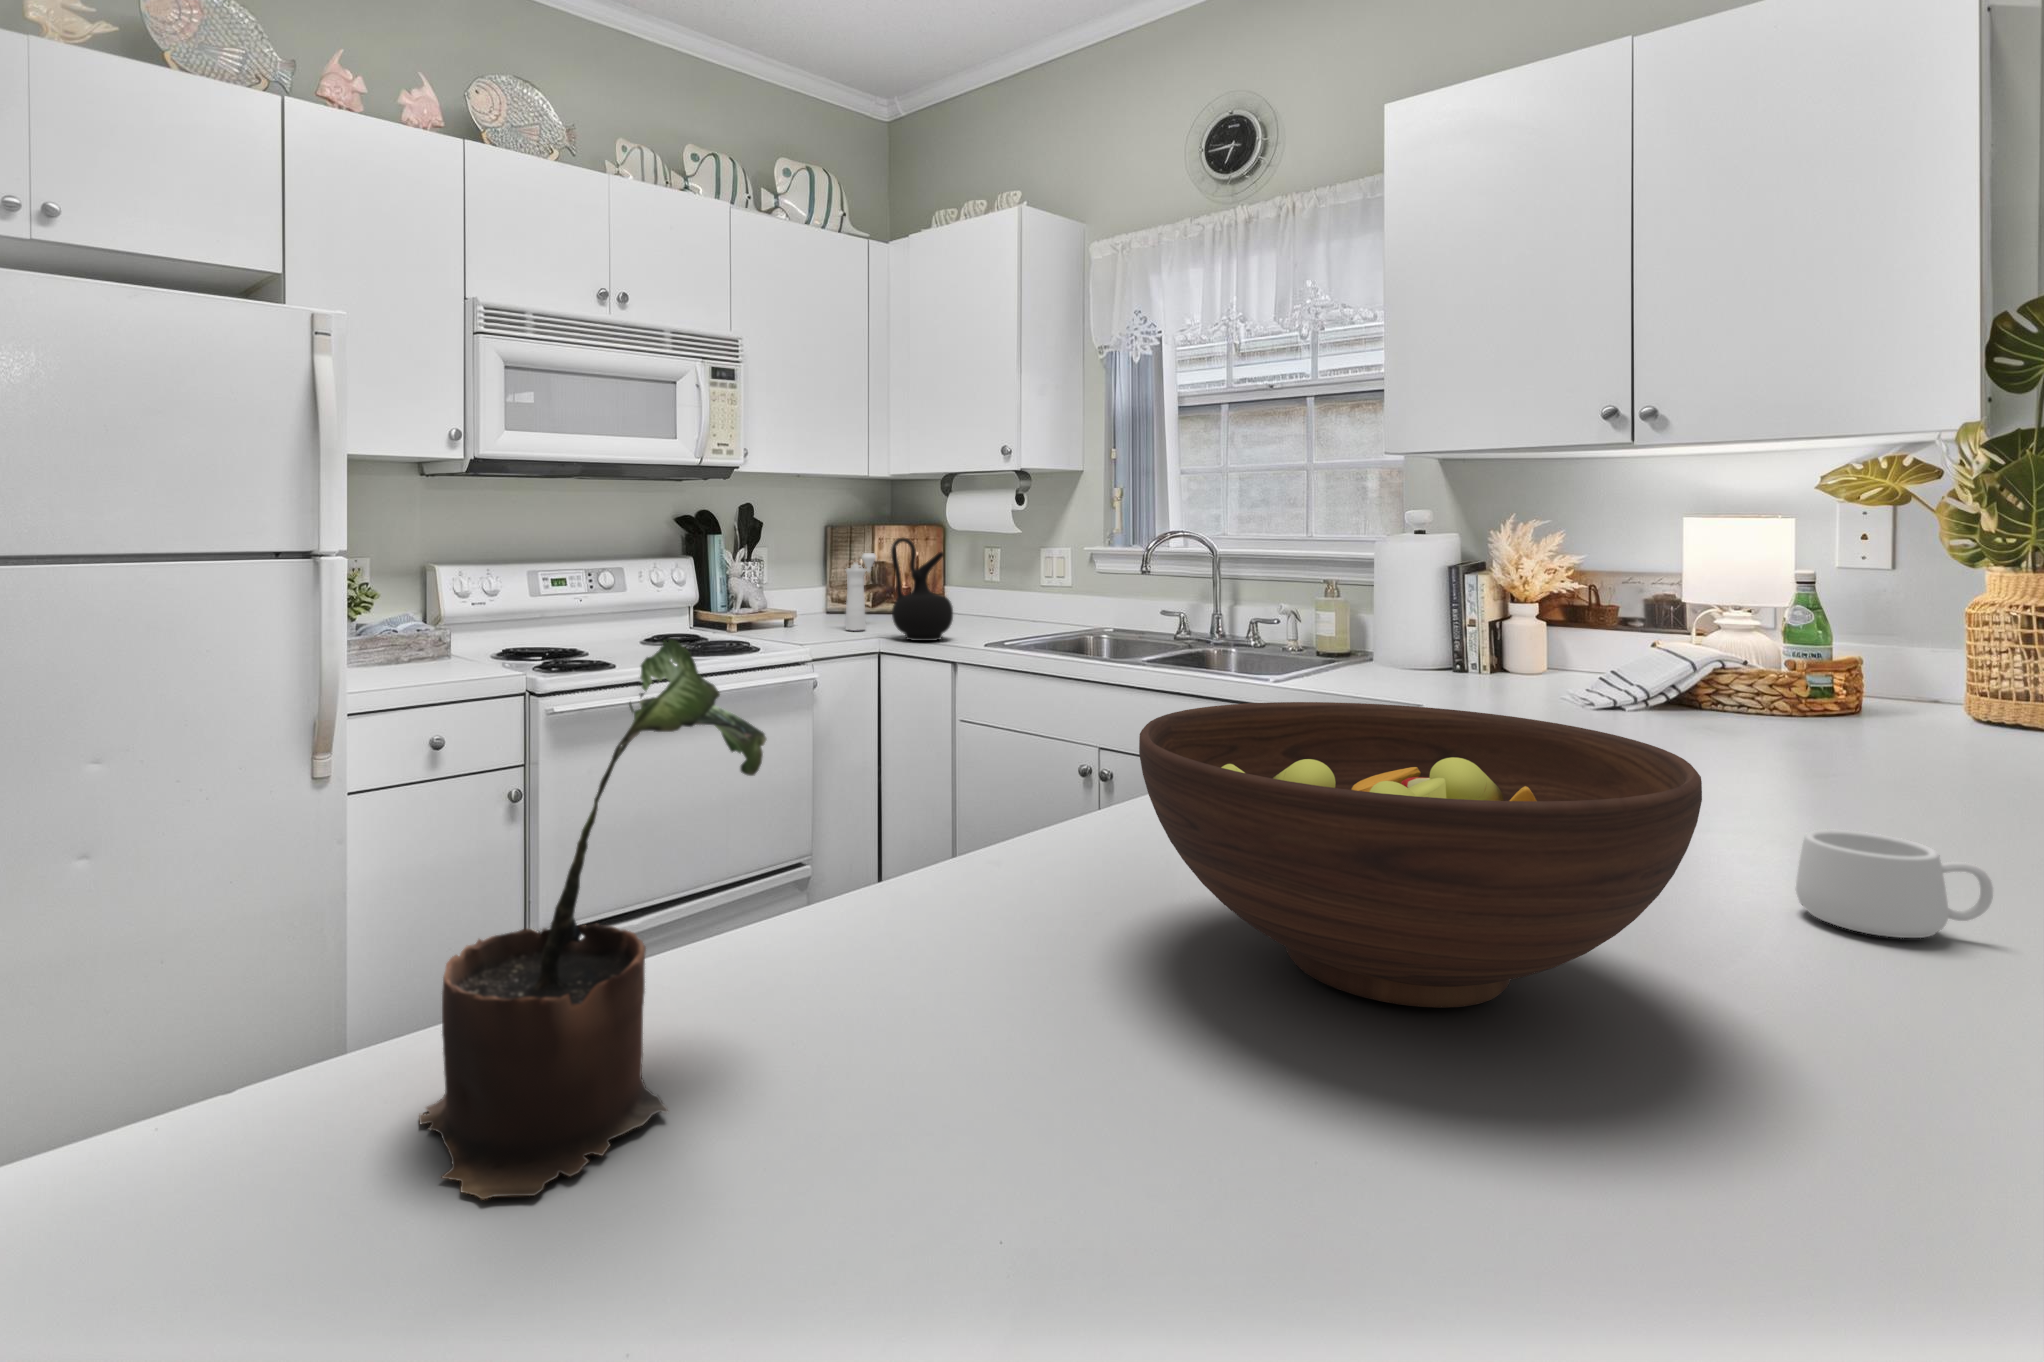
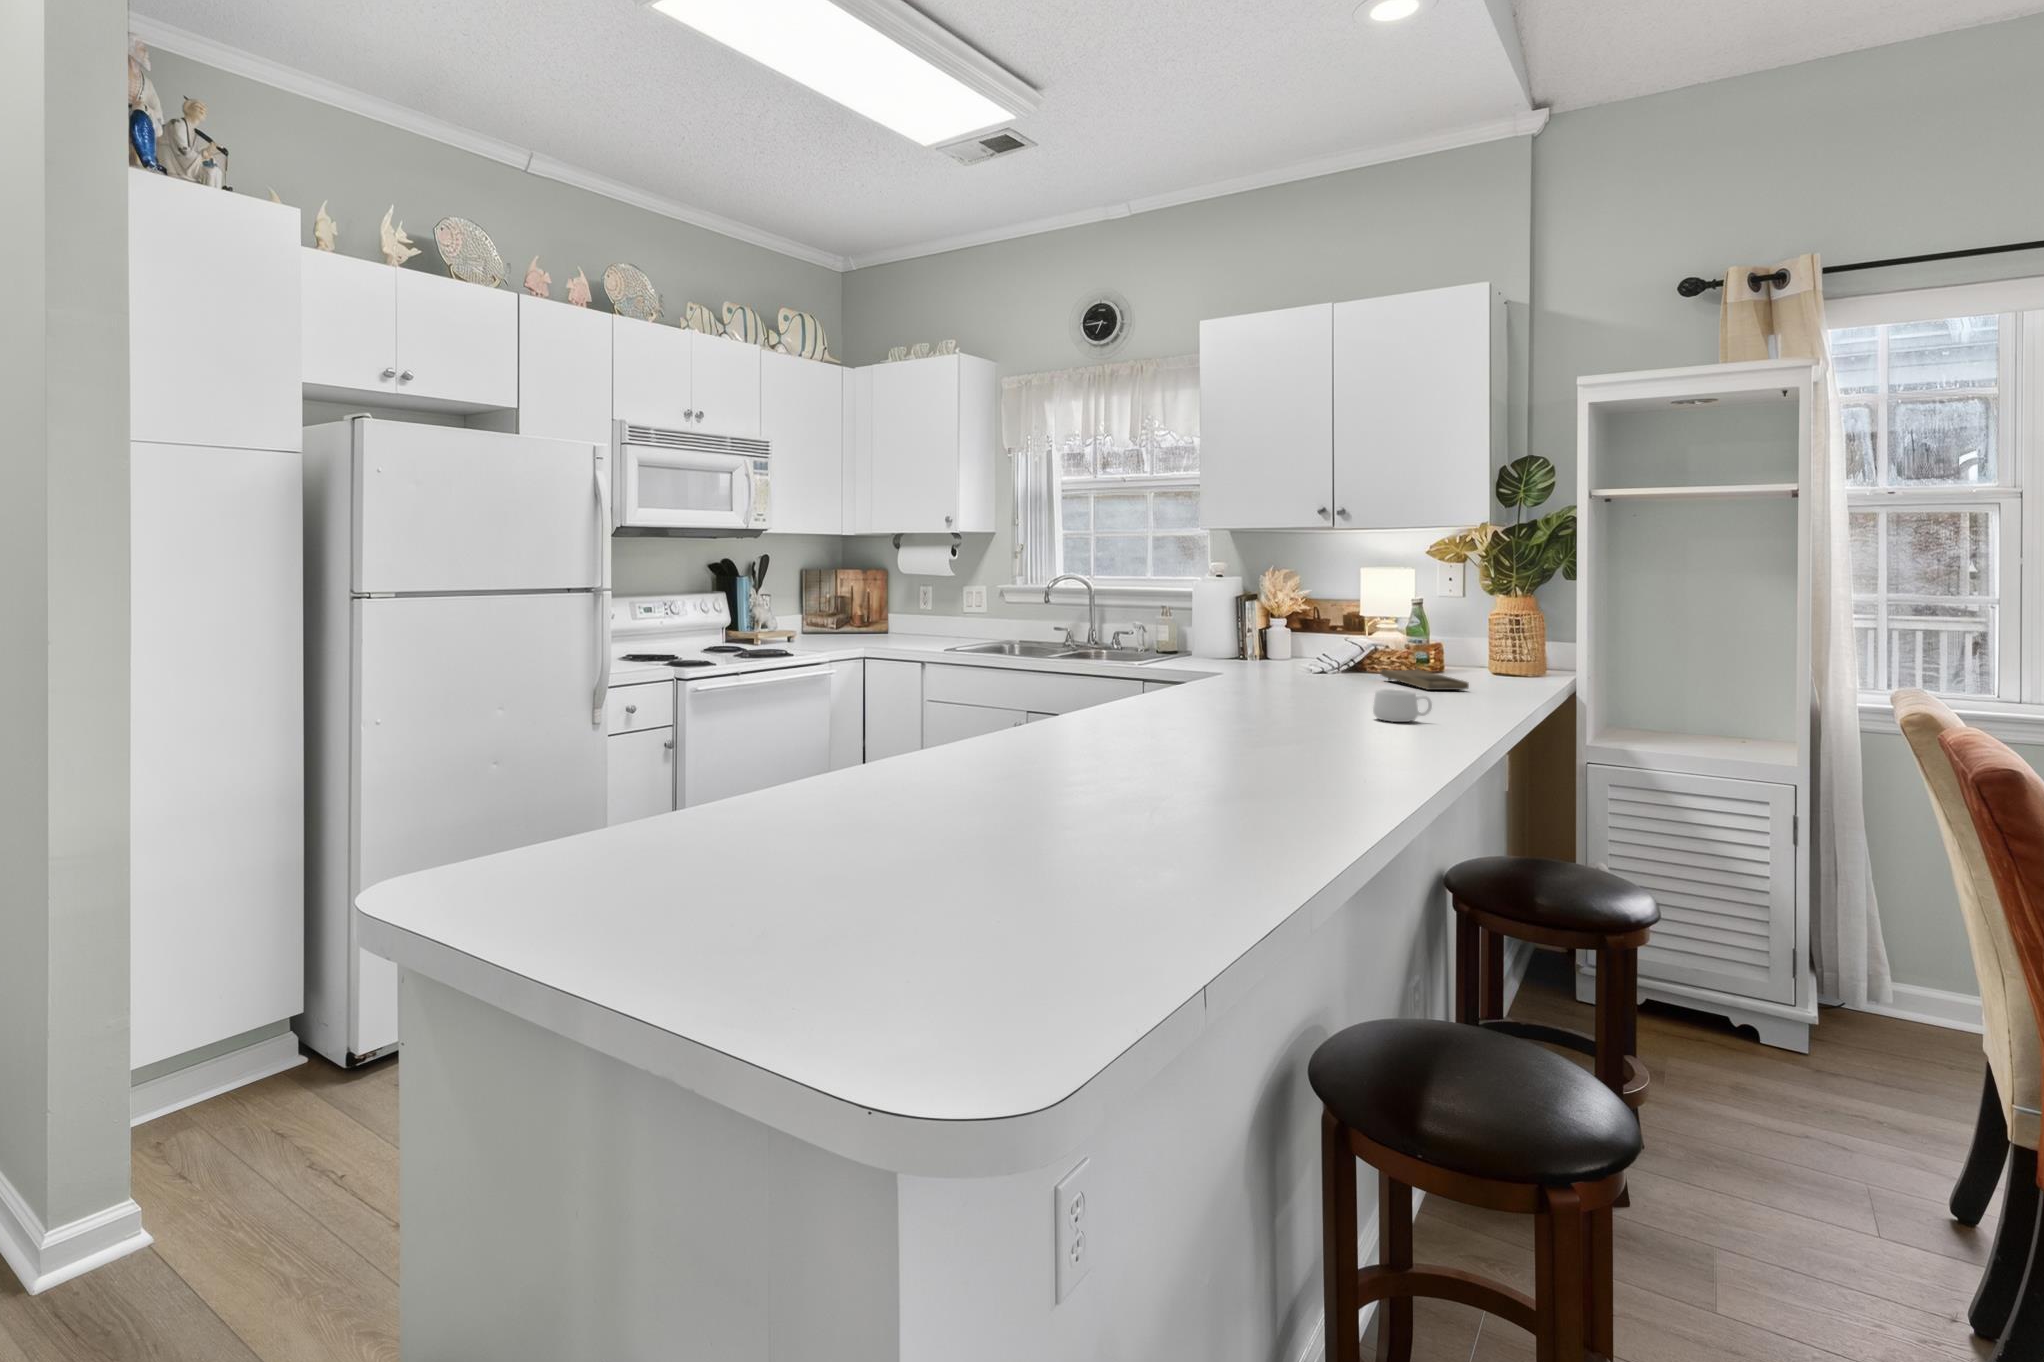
ceramic jug: present [891,538,953,641] -> none [878,580,920,649]
pepper mill: present [845,553,876,631] -> none [839,591,856,644]
potted plant: present [419,639,766,1199] -> none [989,612,1075,754]
fruit bowl: present [1139,702,1702,1008] -> none [1154,645,1331,732]
tray: none [1741,713,1970,775] -> present [1380,669,1469,690]

